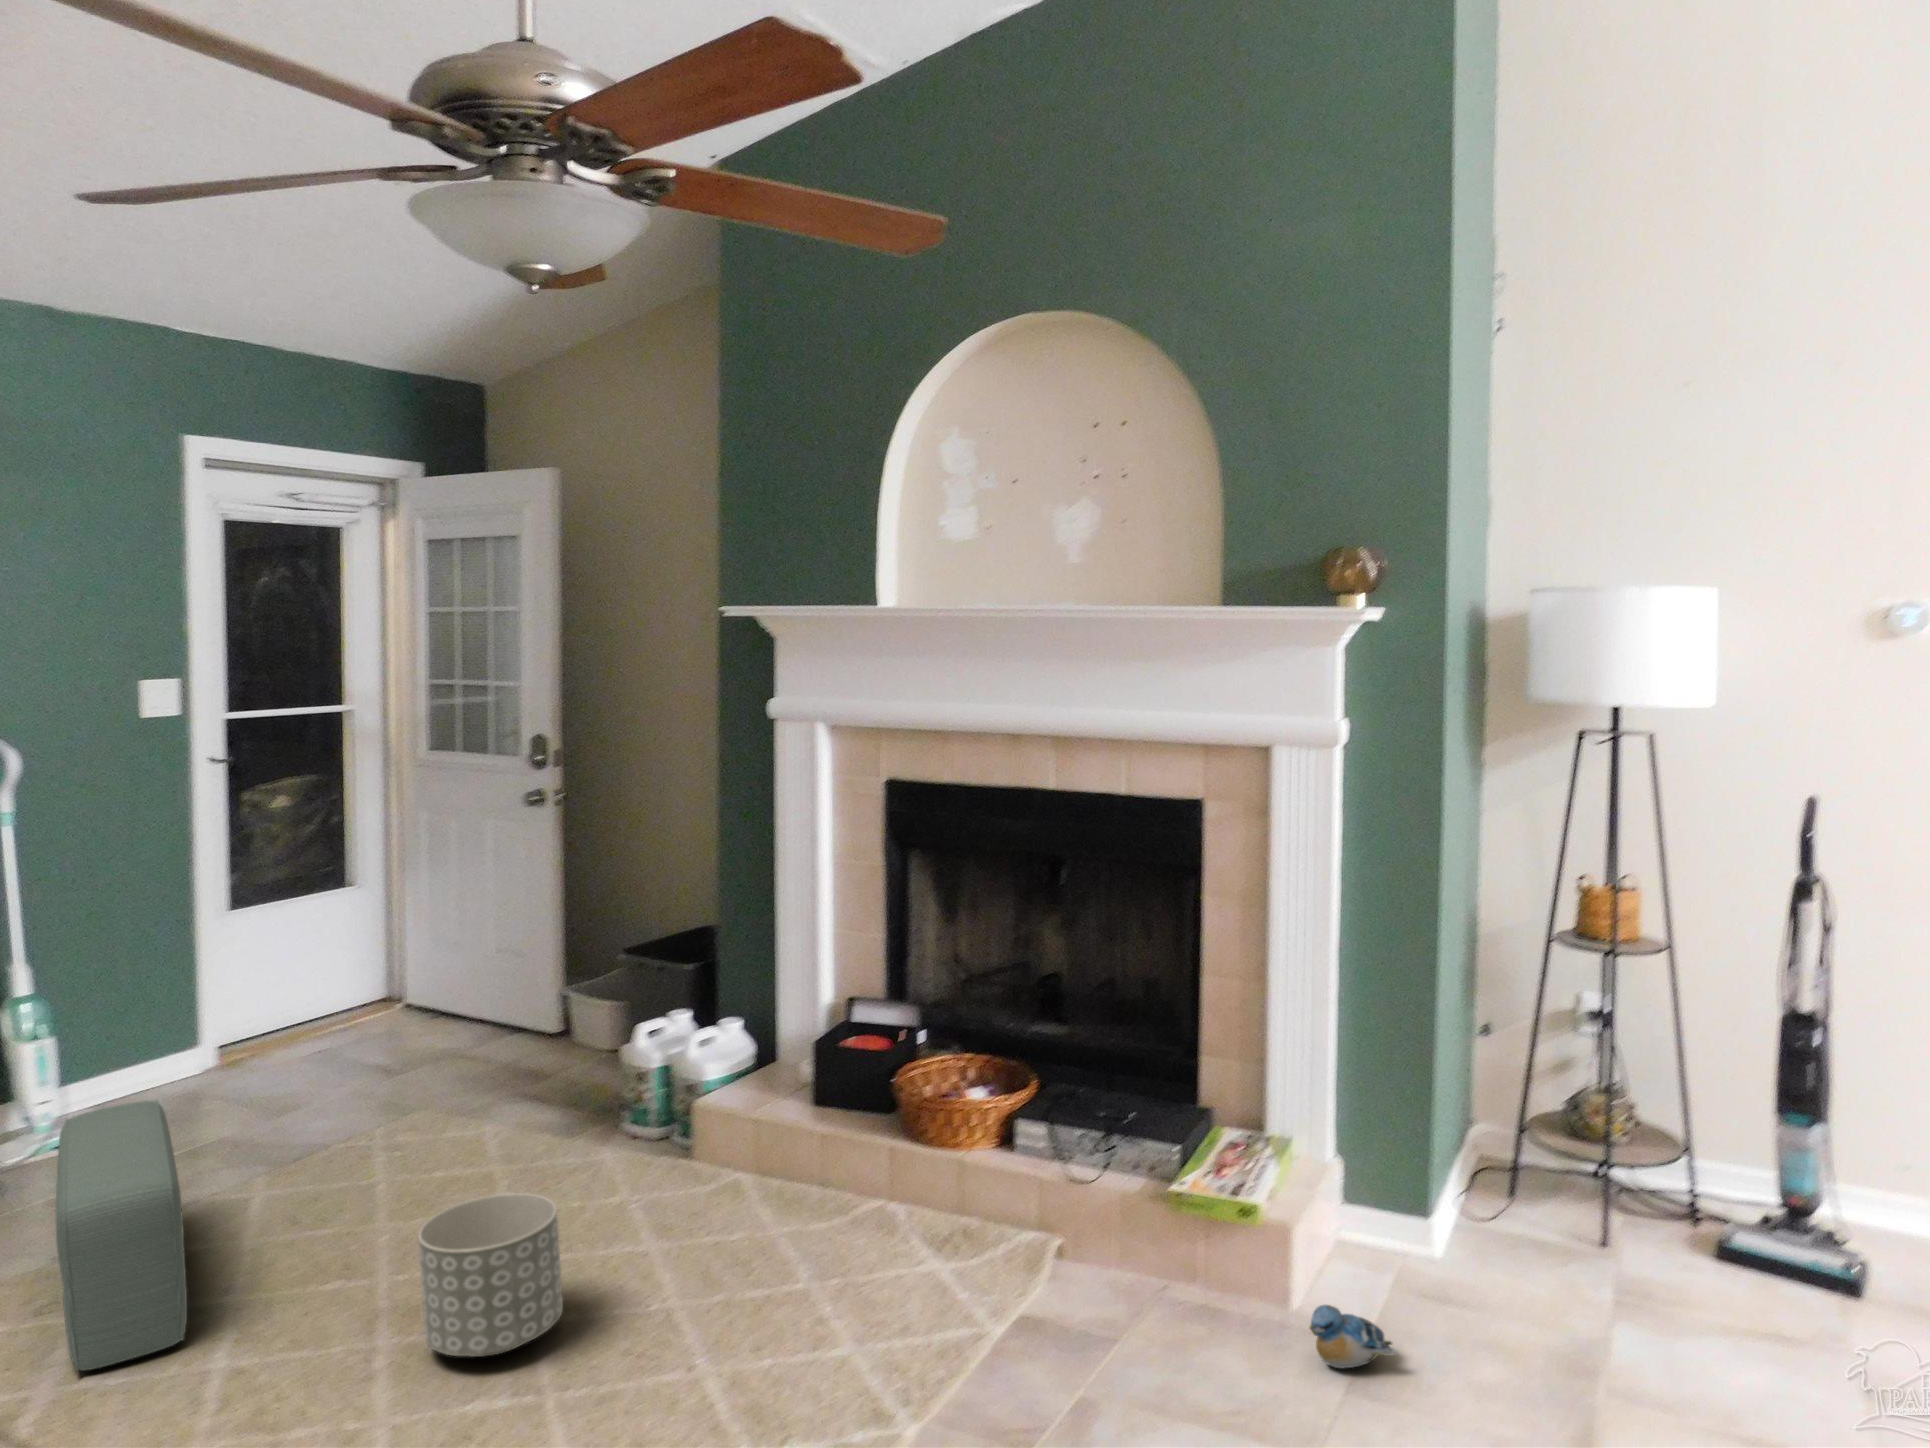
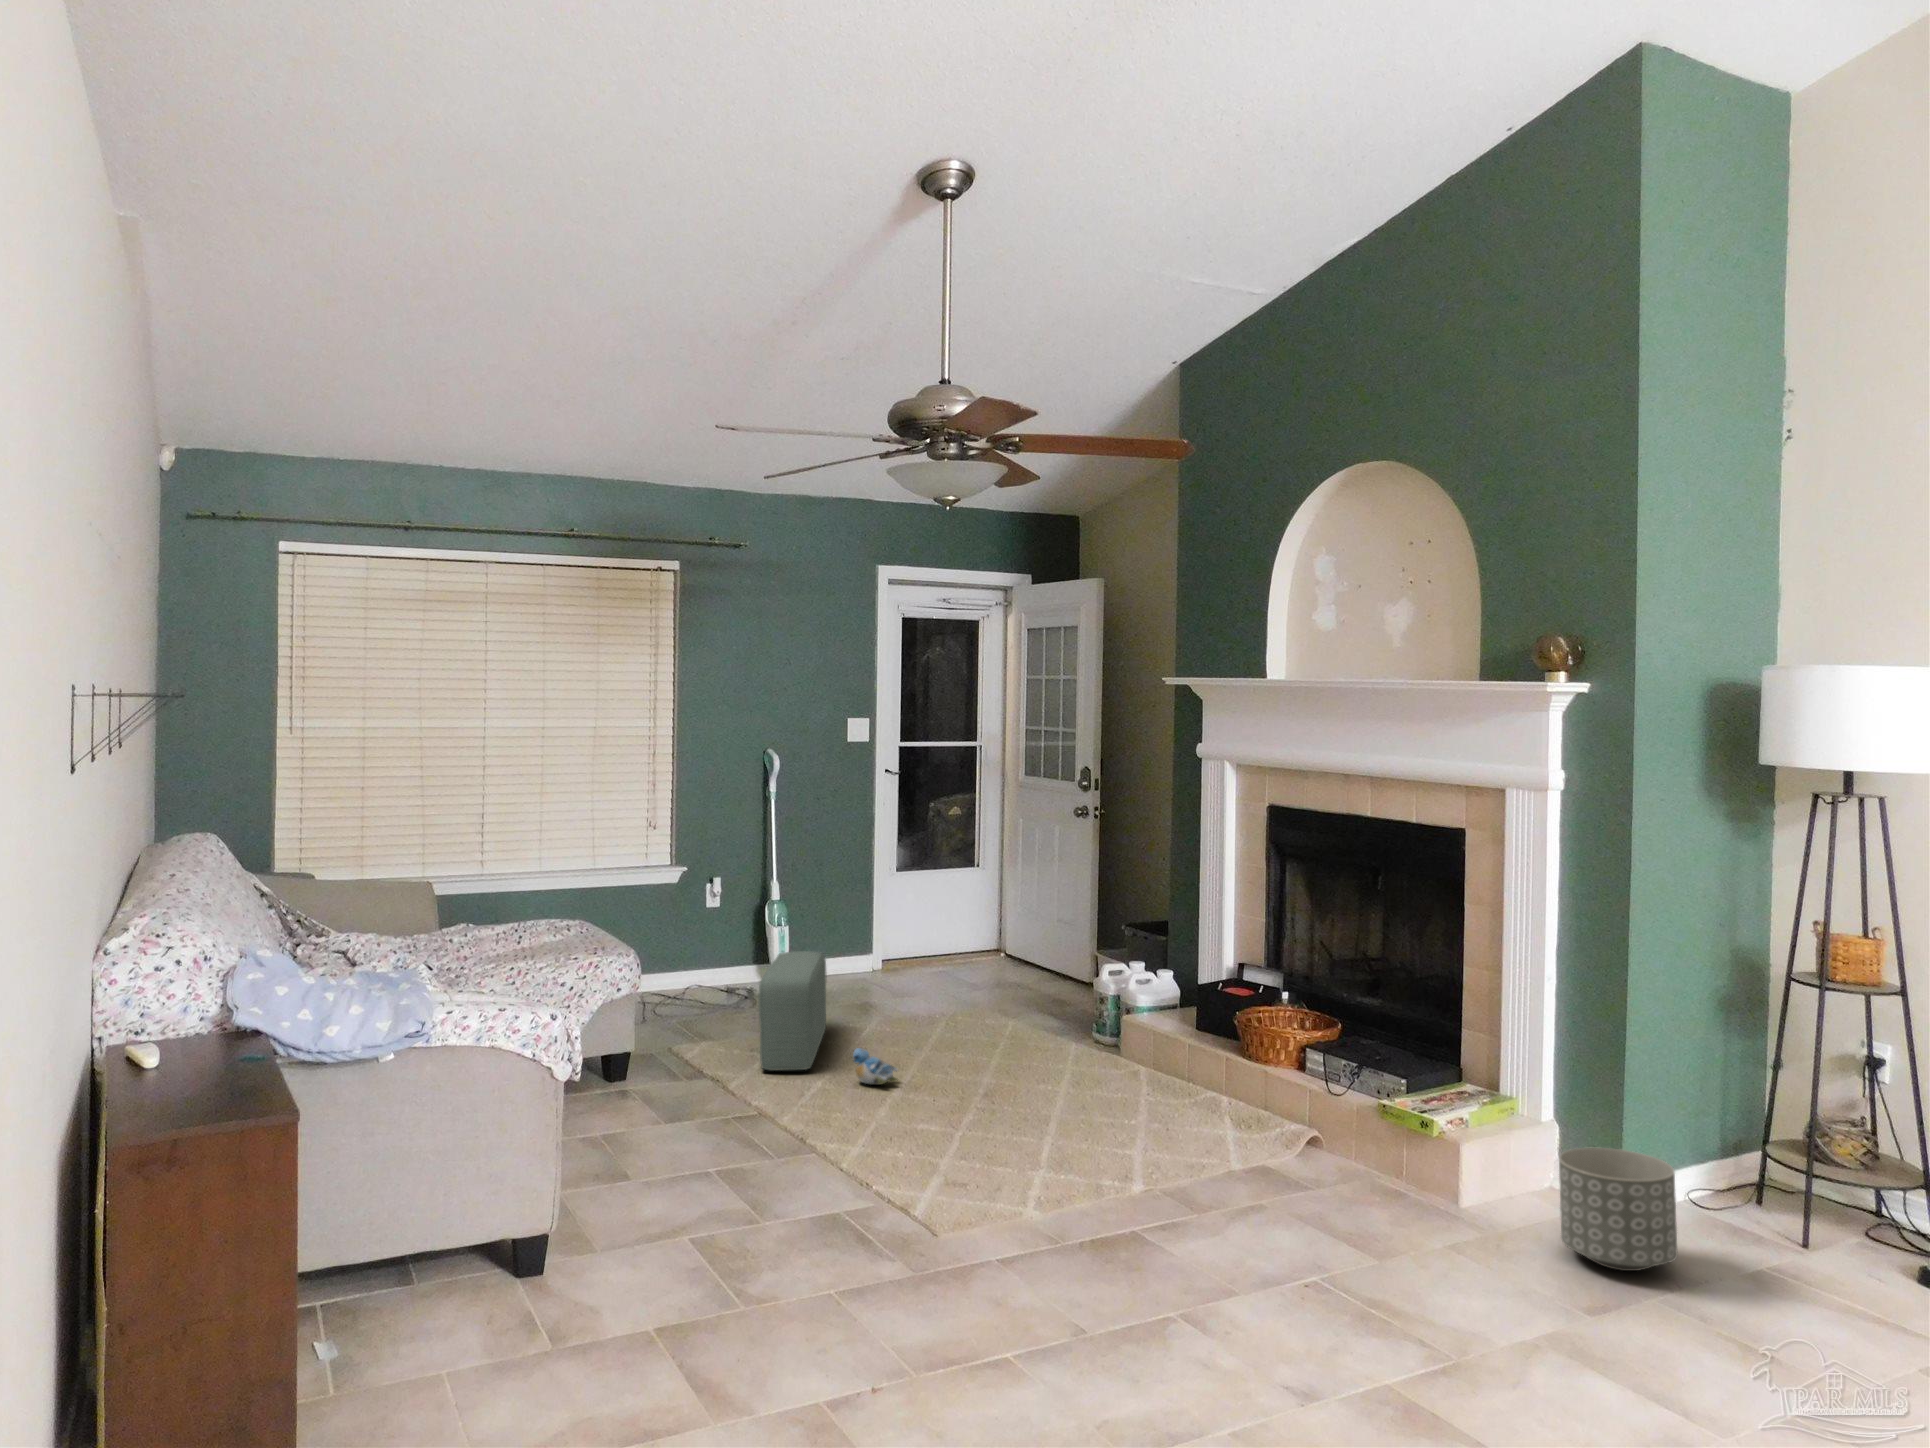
planter: present [418,1193,563,1357] -> present [1559,1148,1678,1271]
plush toy: present [1310,1305,1397,1368] -> present [852,1048,898,1085]

